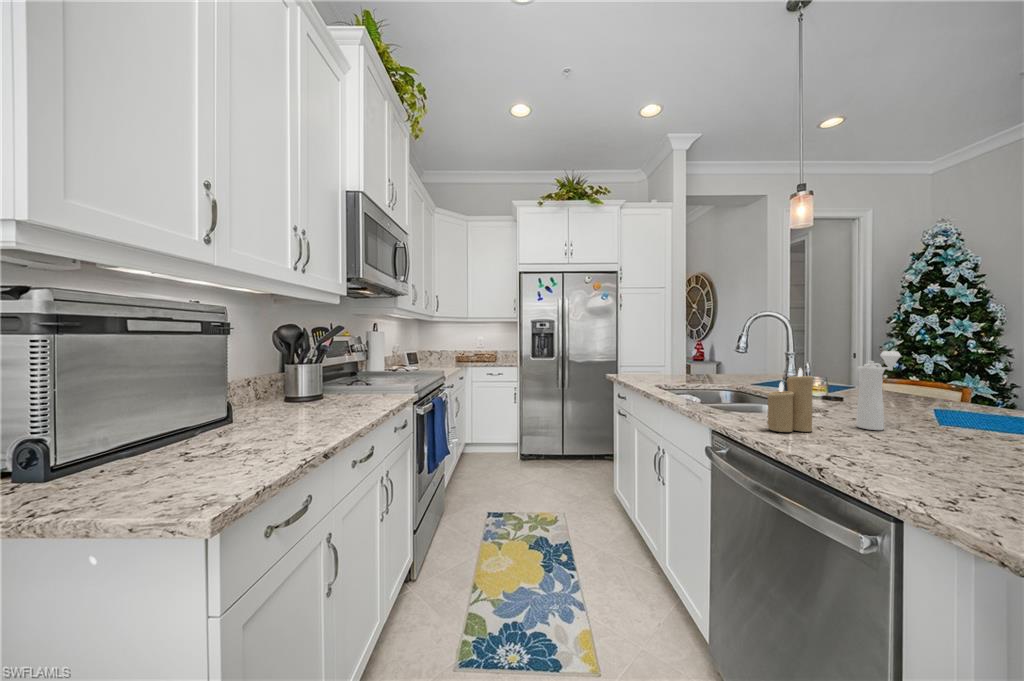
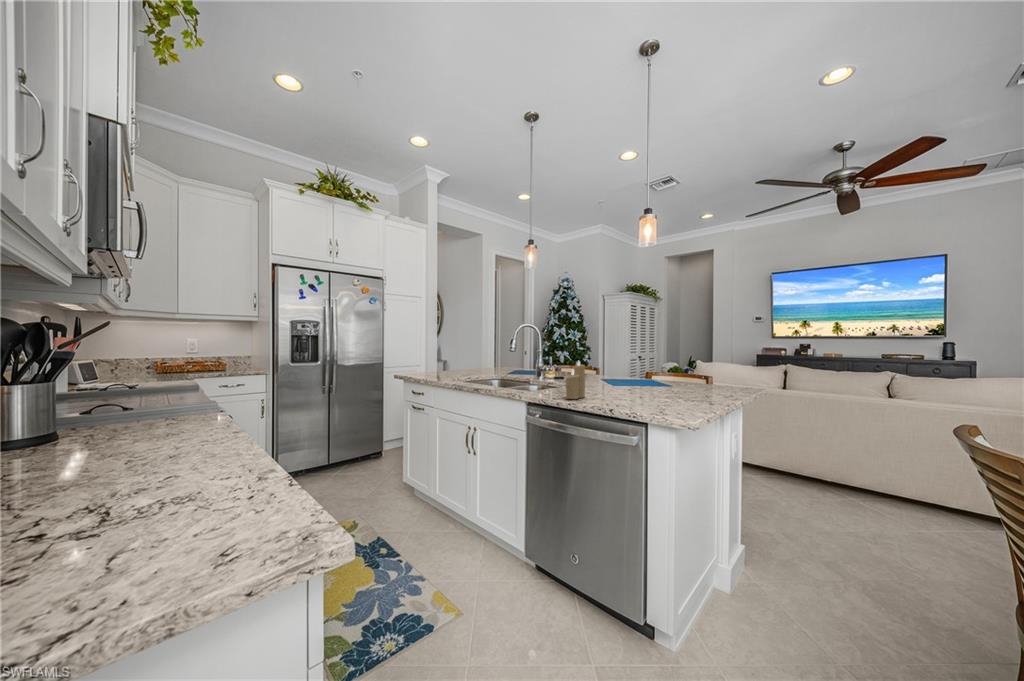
pepper mill: present [857,351,901,430] -> none [595,350,608,393]

